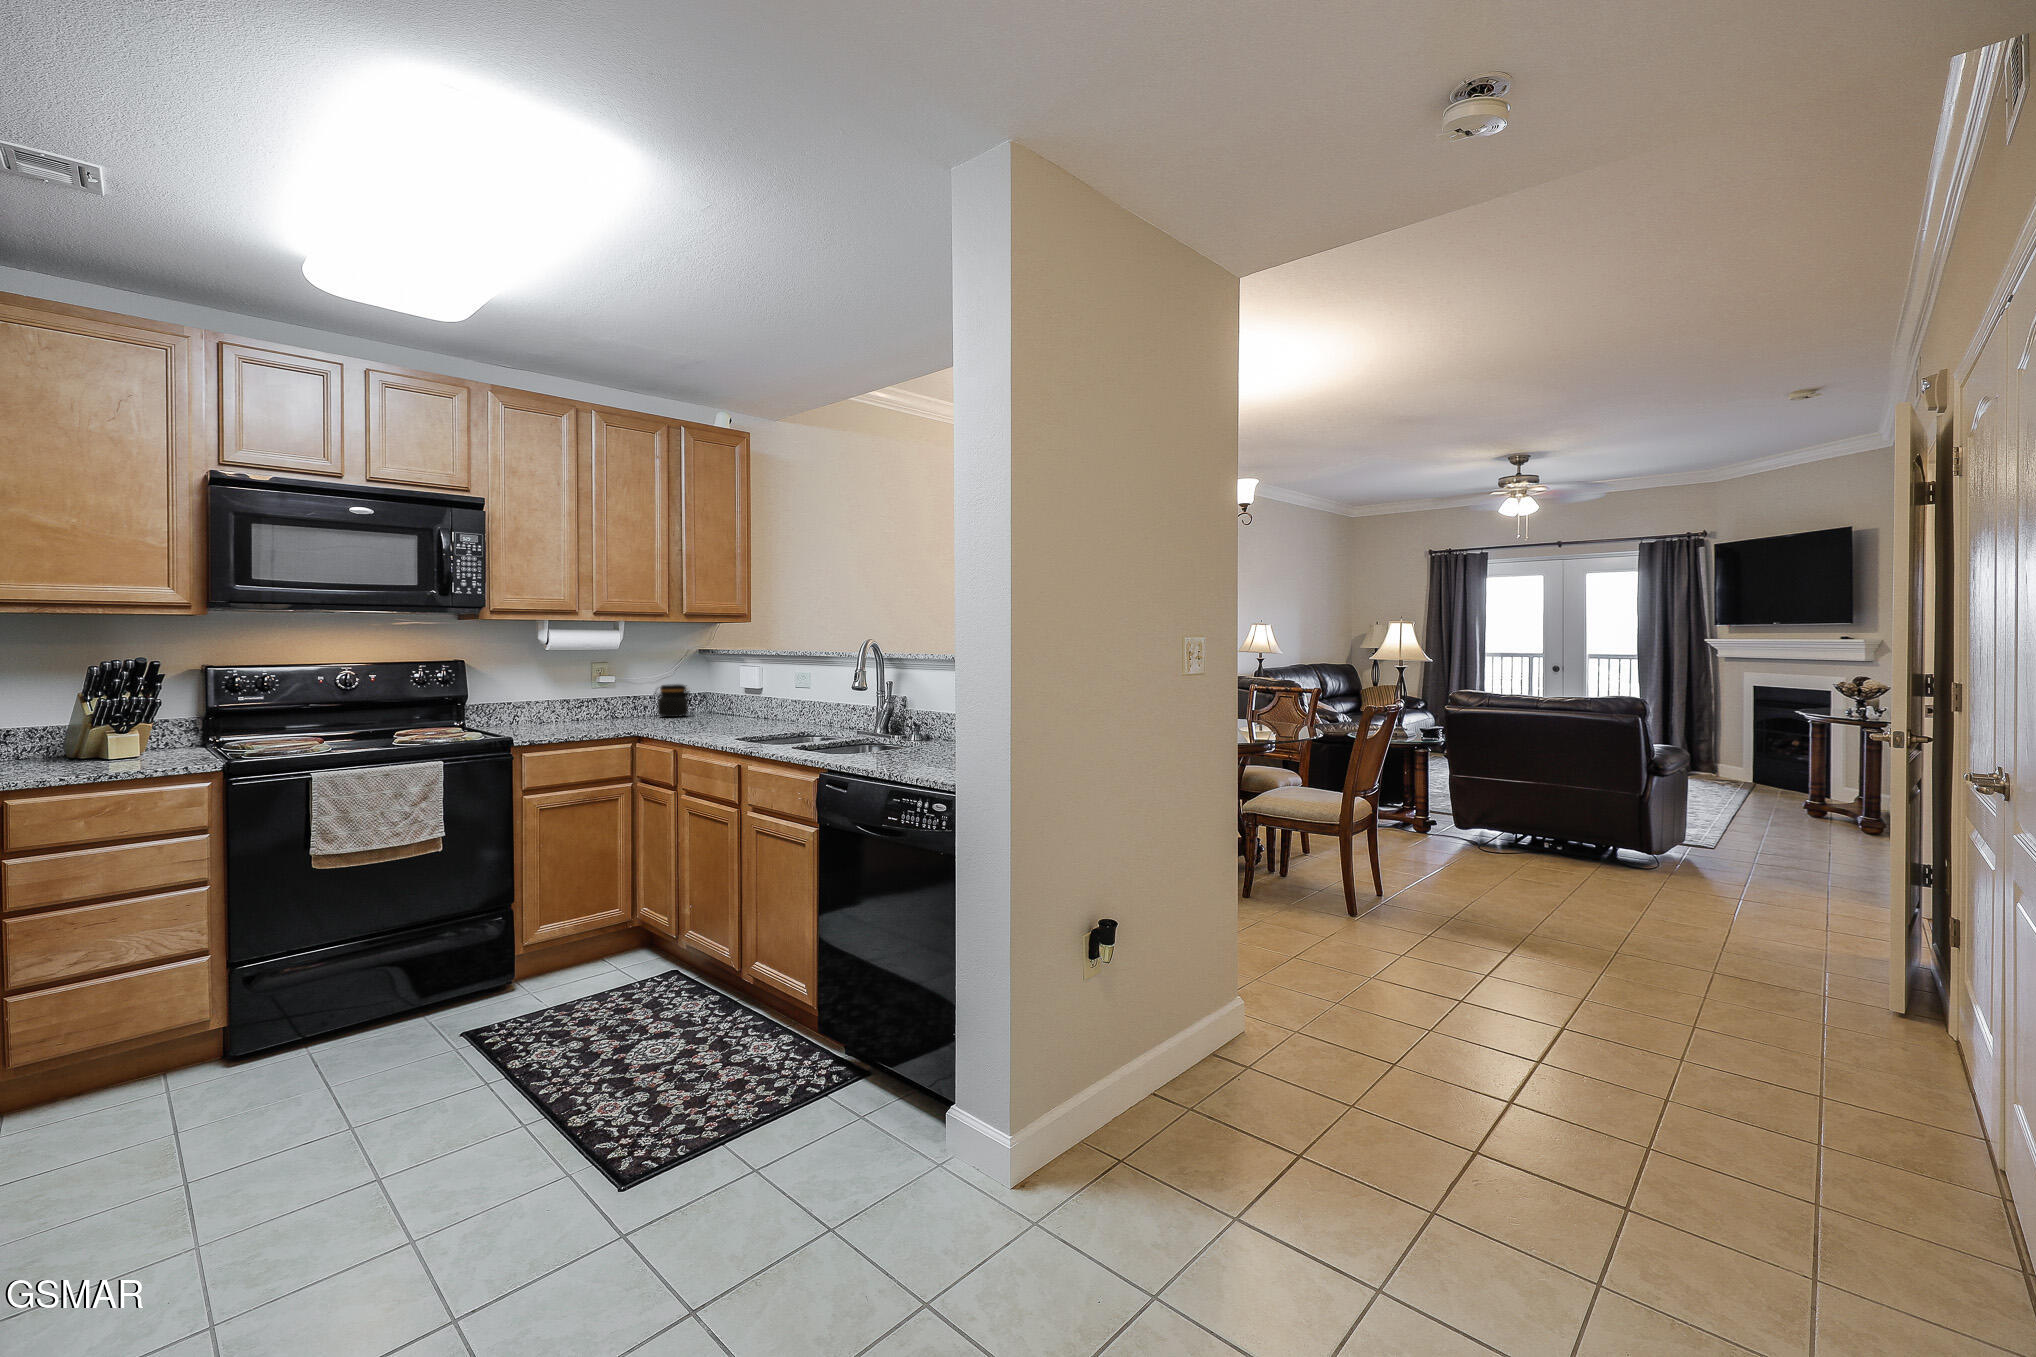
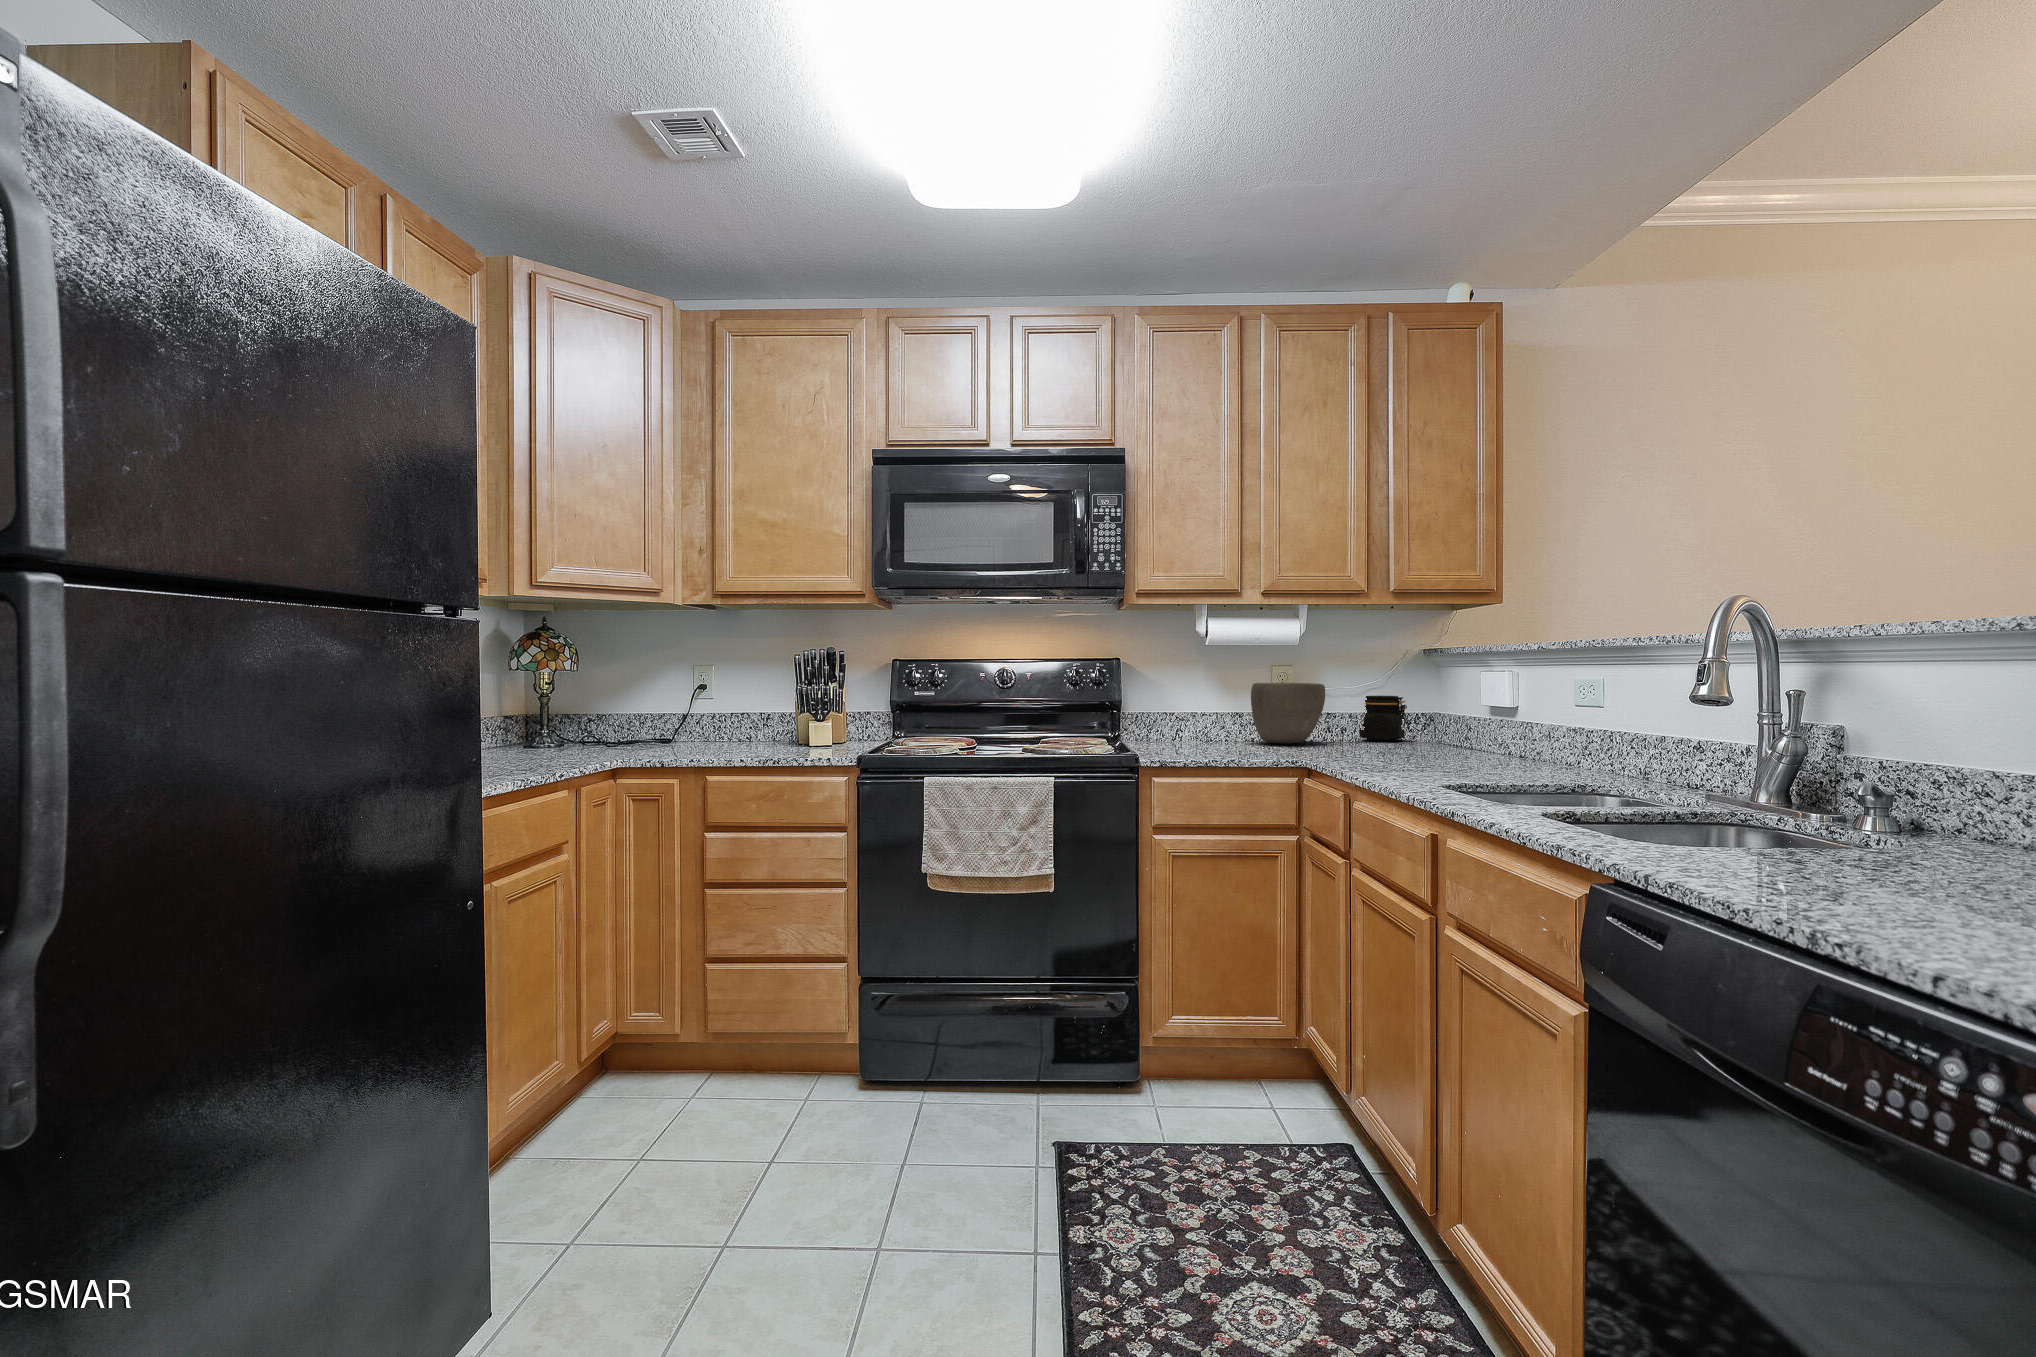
bowl: none [577,678,635,723] -> present [1251,683,1325,744]

